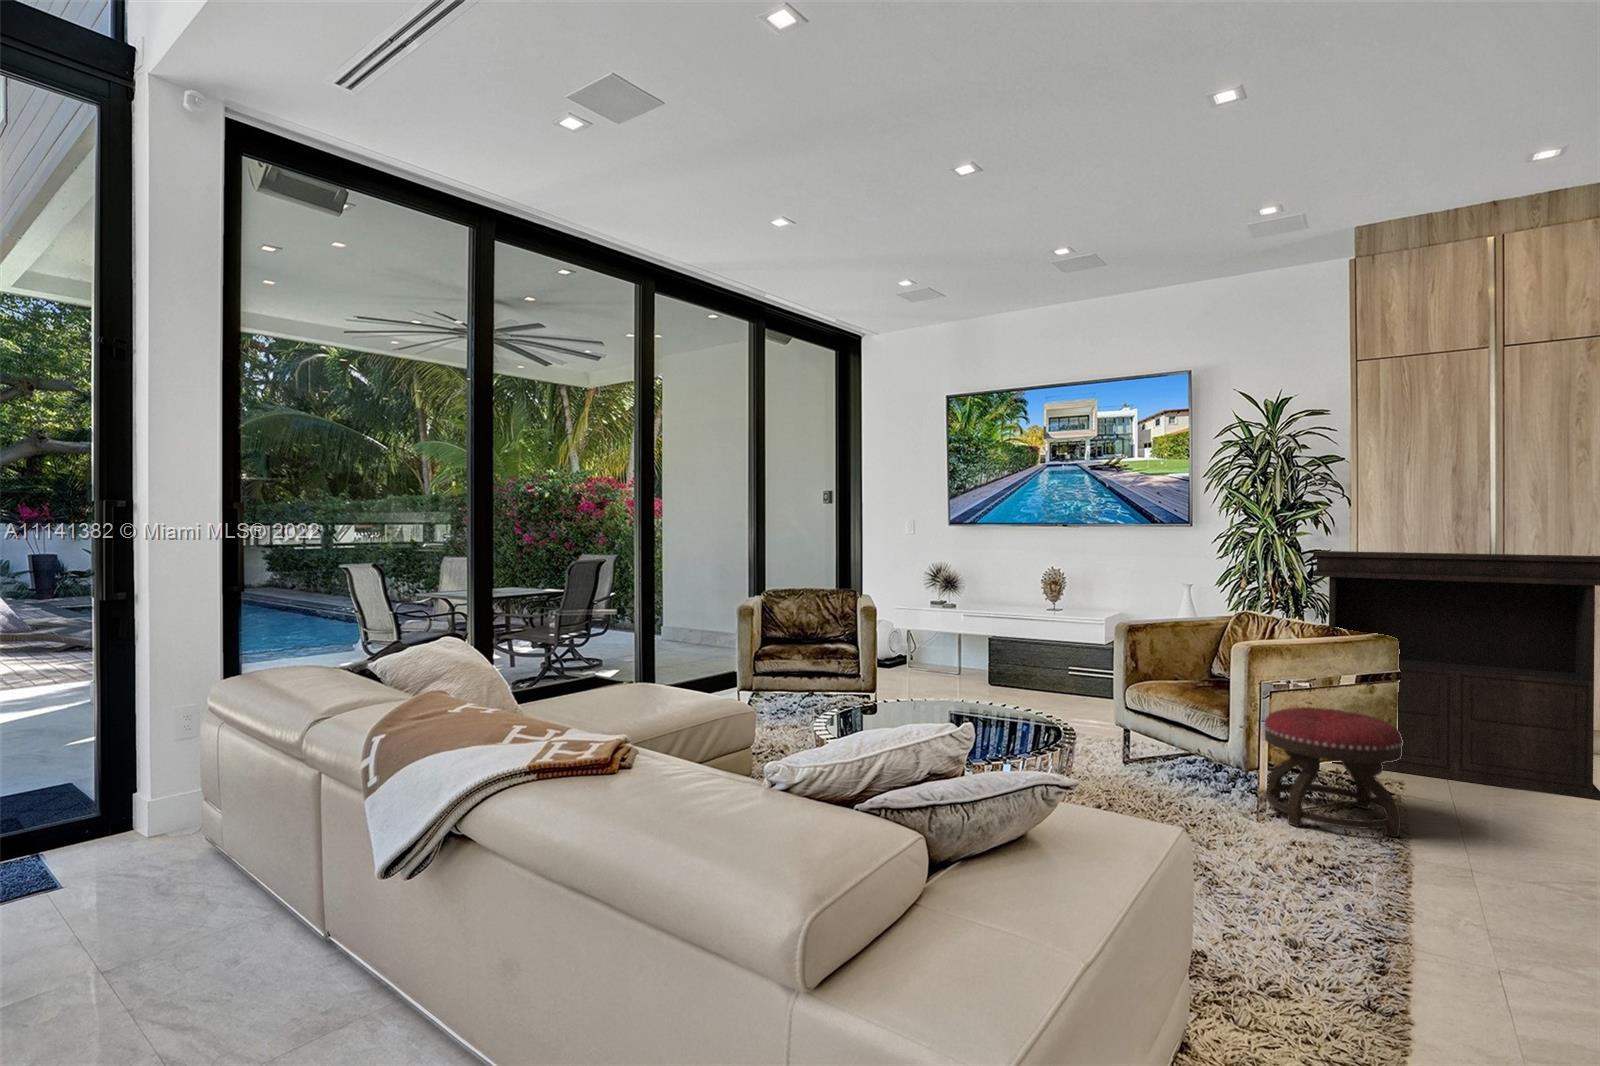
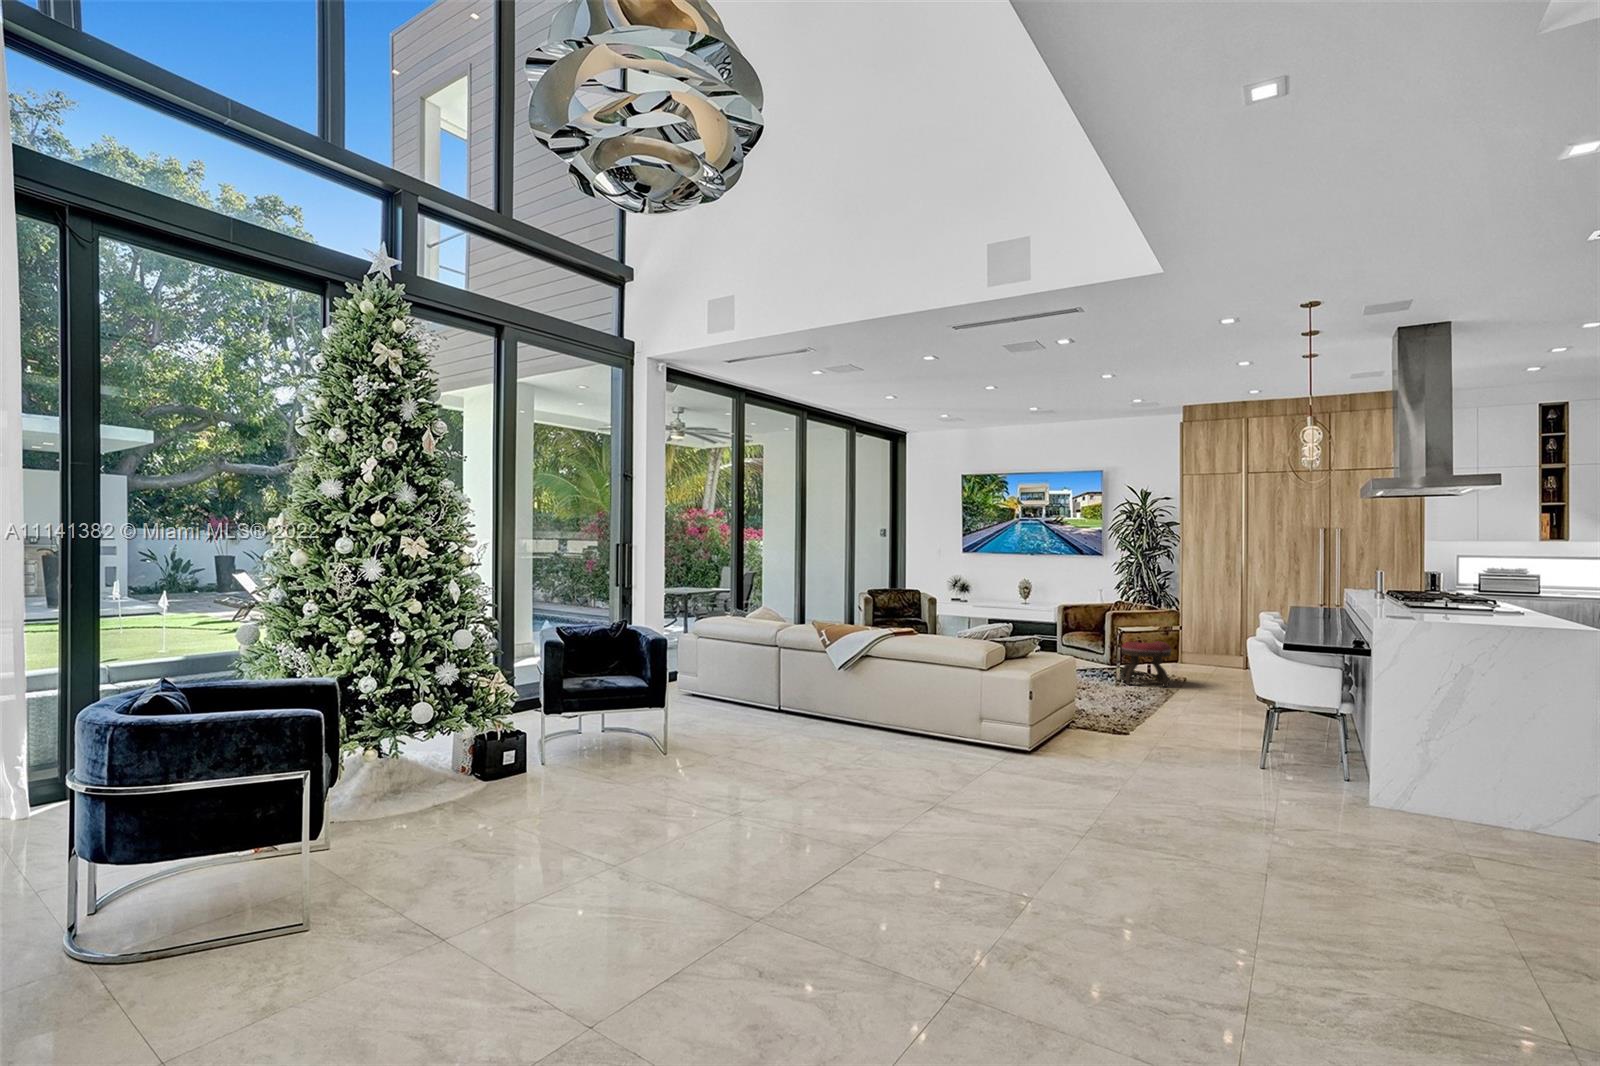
console table: present [1313,551,1600,801] -> none [1149,572,1267,680]

